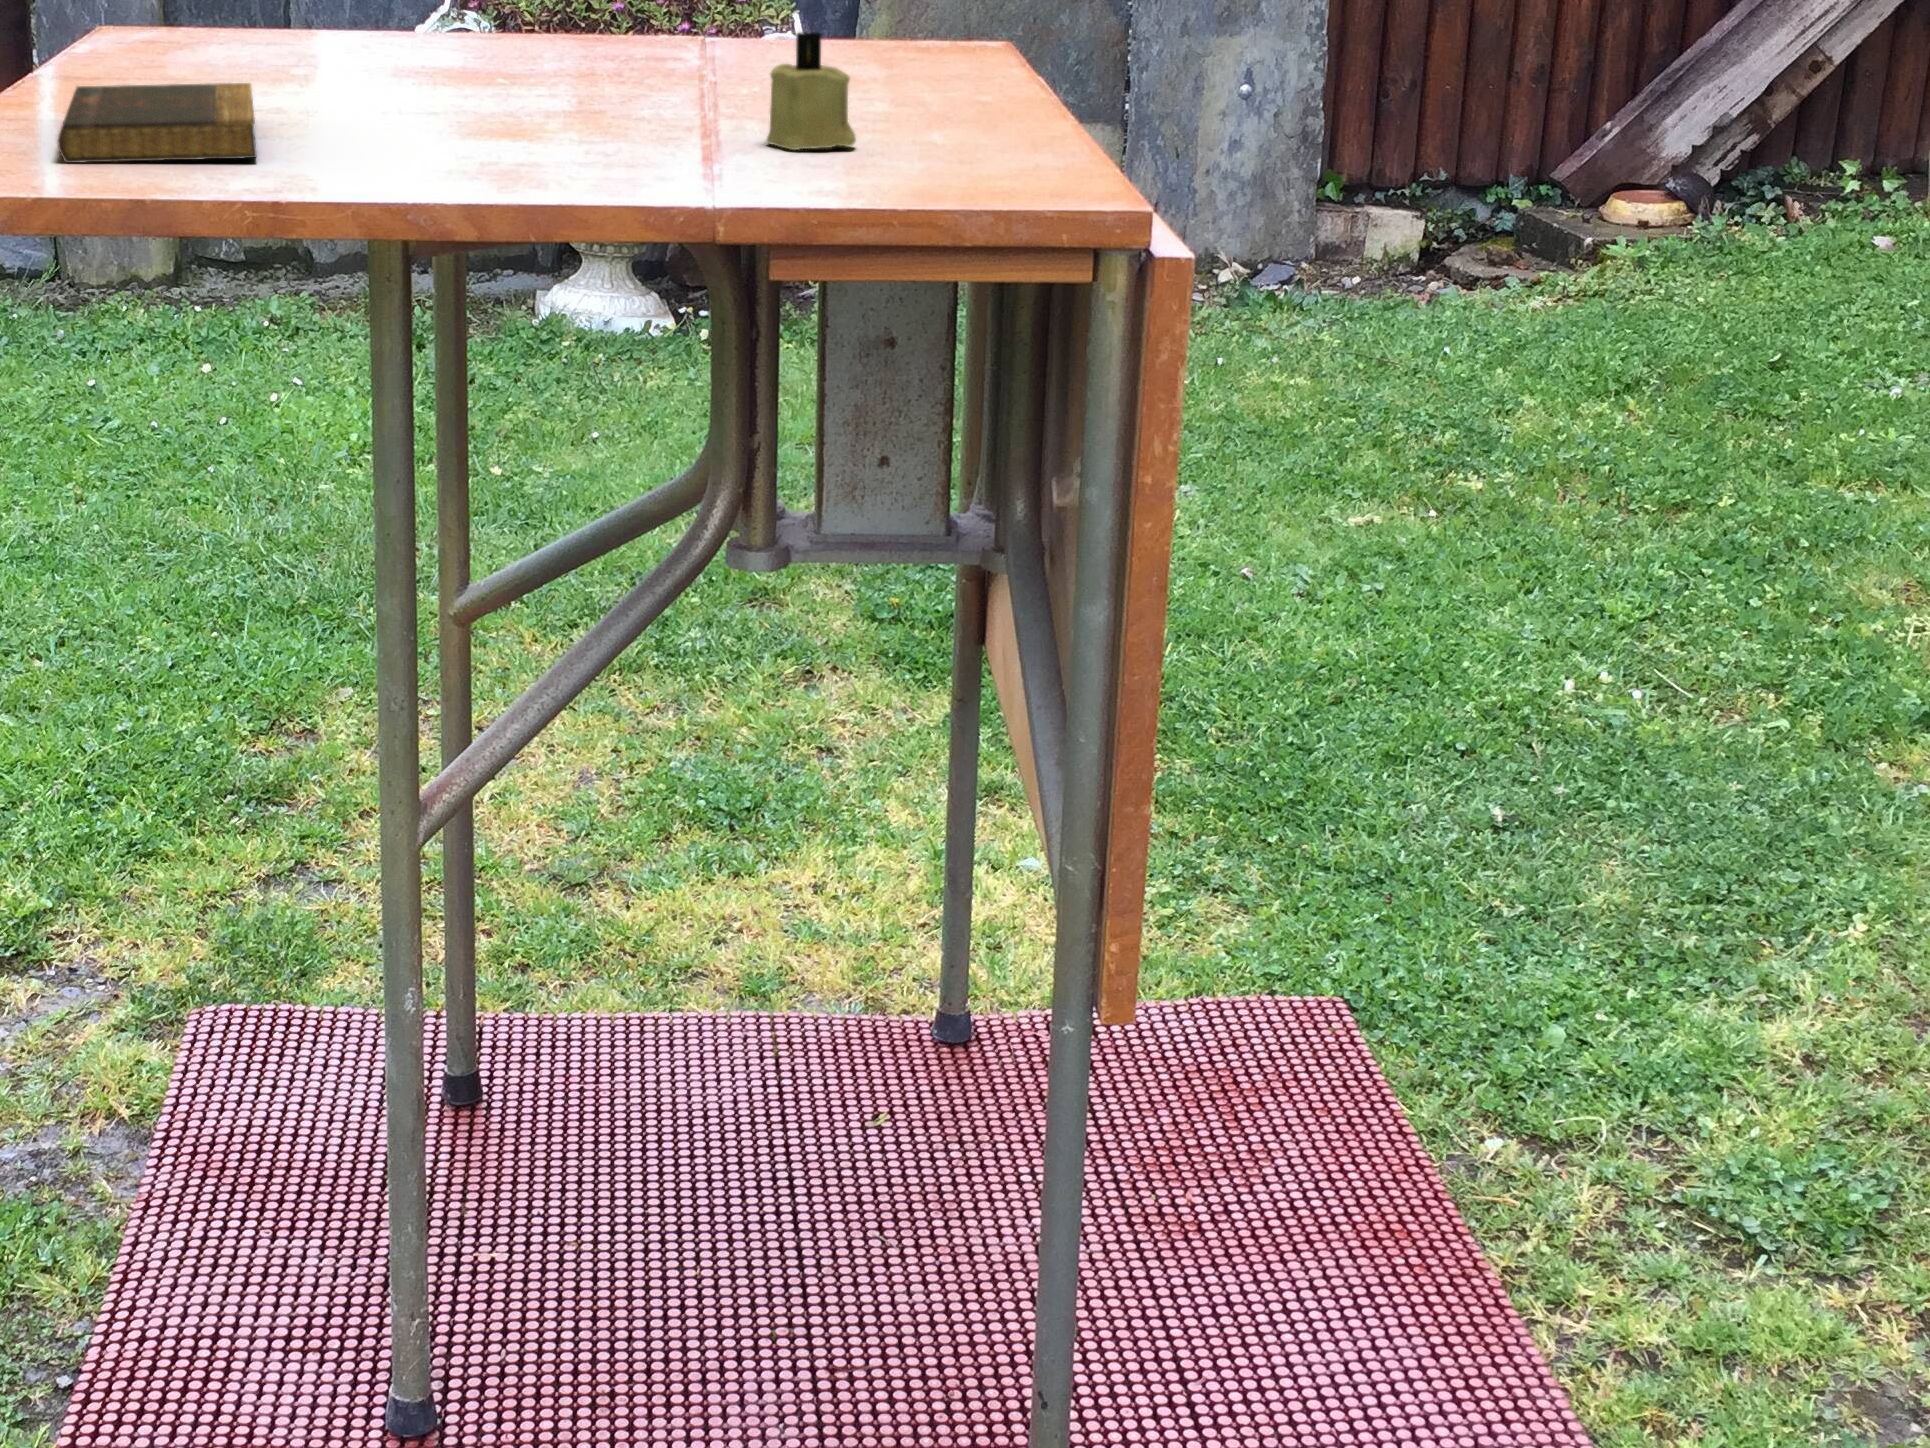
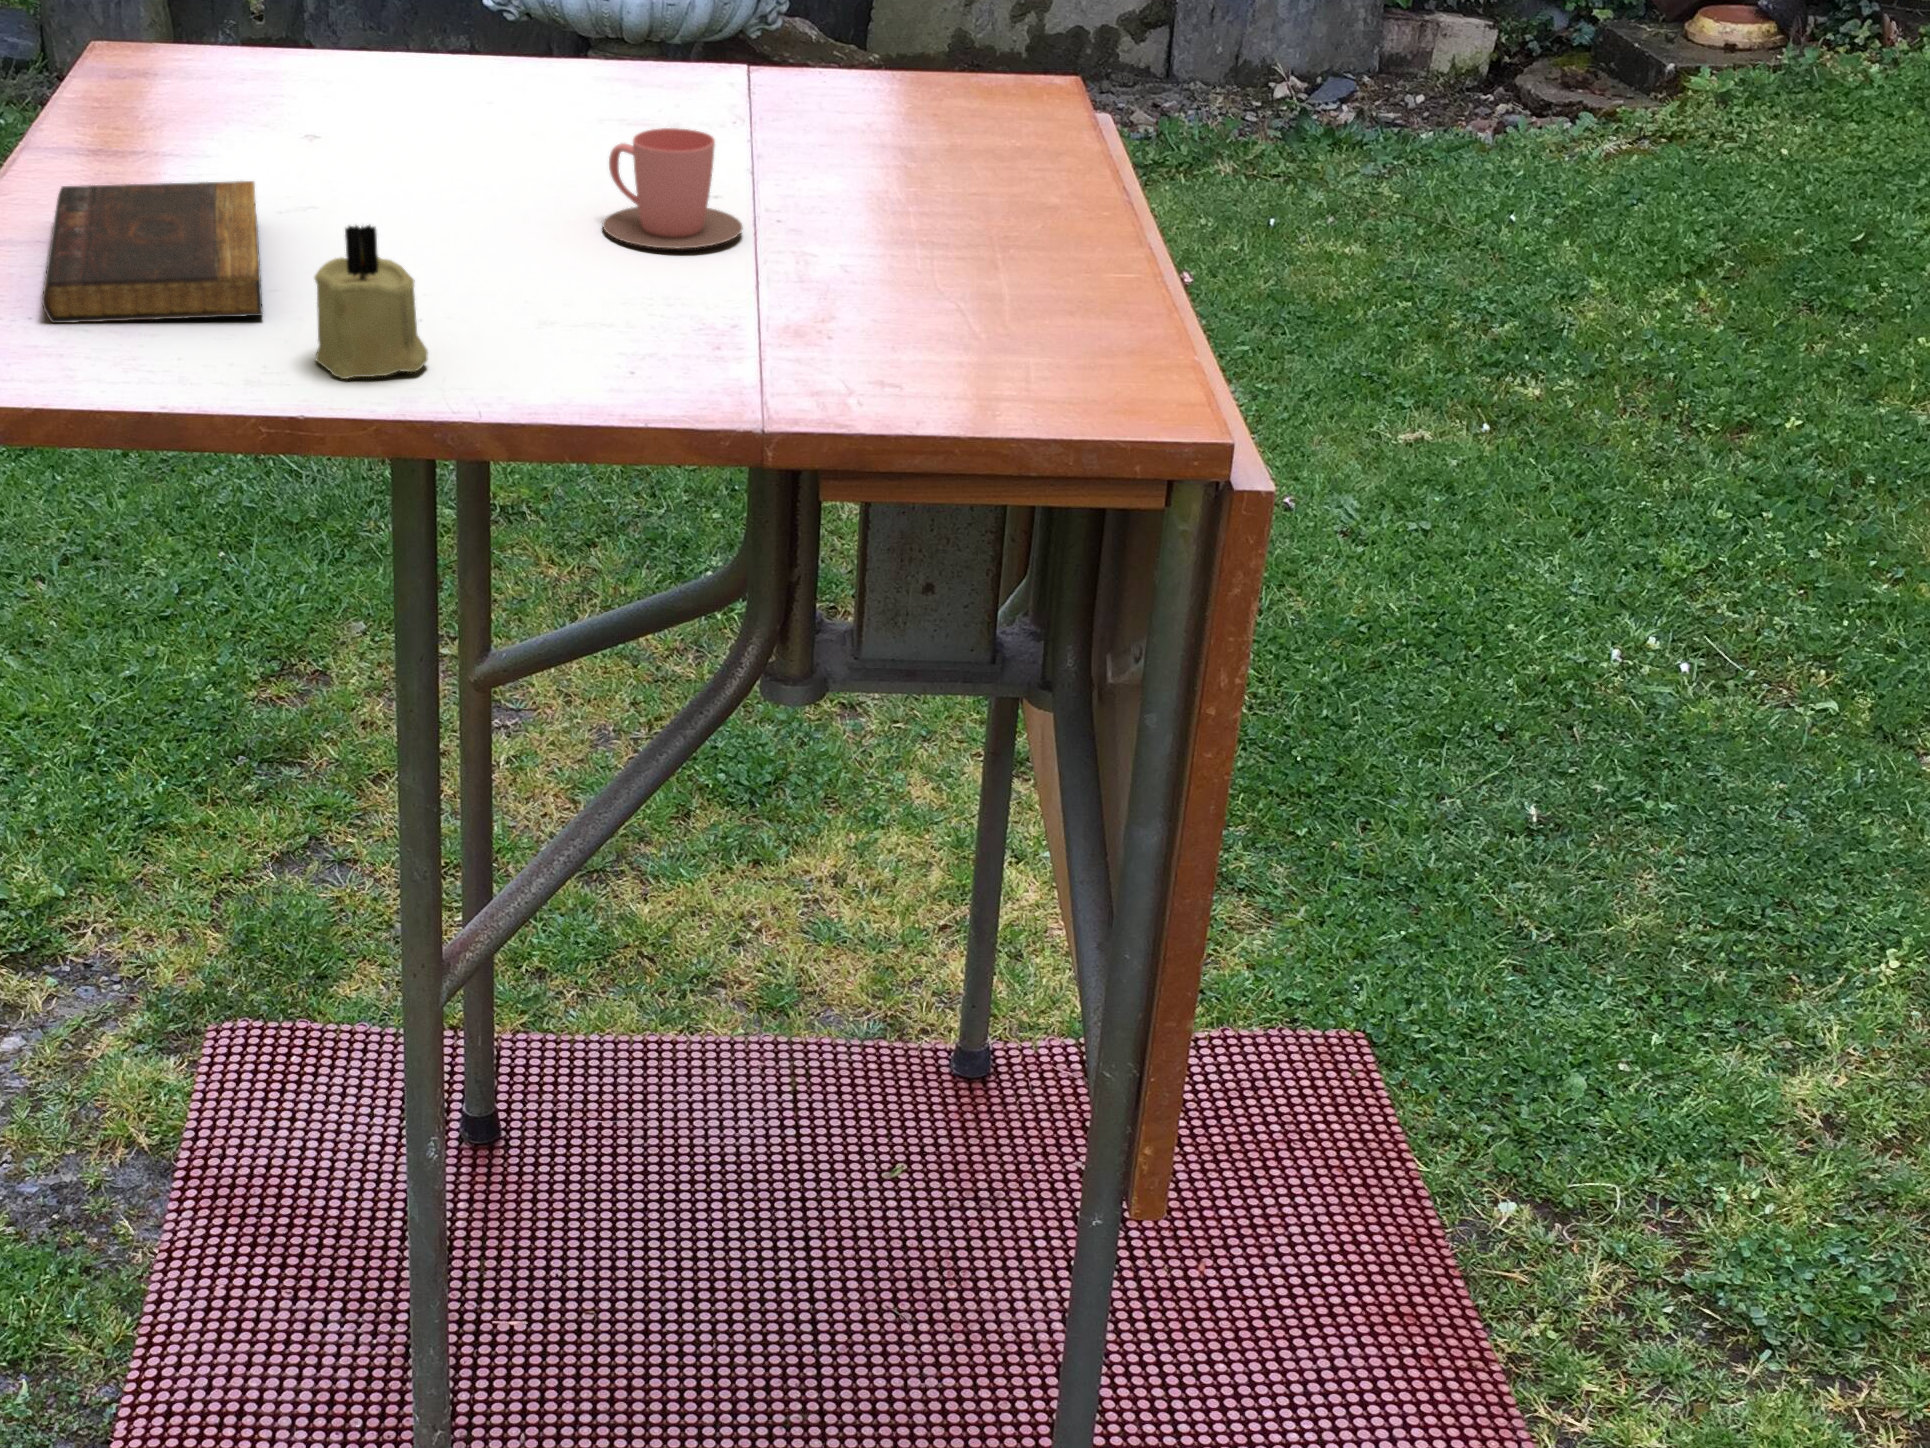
candle: present [766,32,856,150] -> present [314,225,427,379]
cup: none [567,39,694,132] -> present [603,128,742,249]

